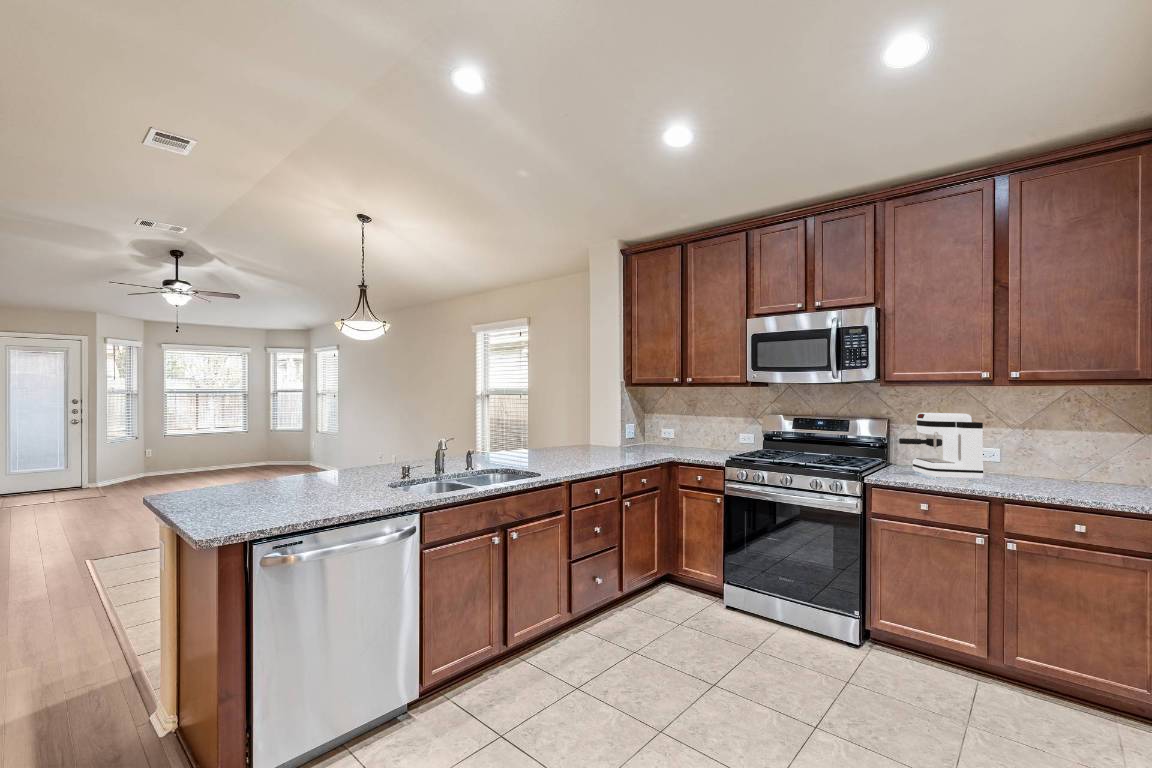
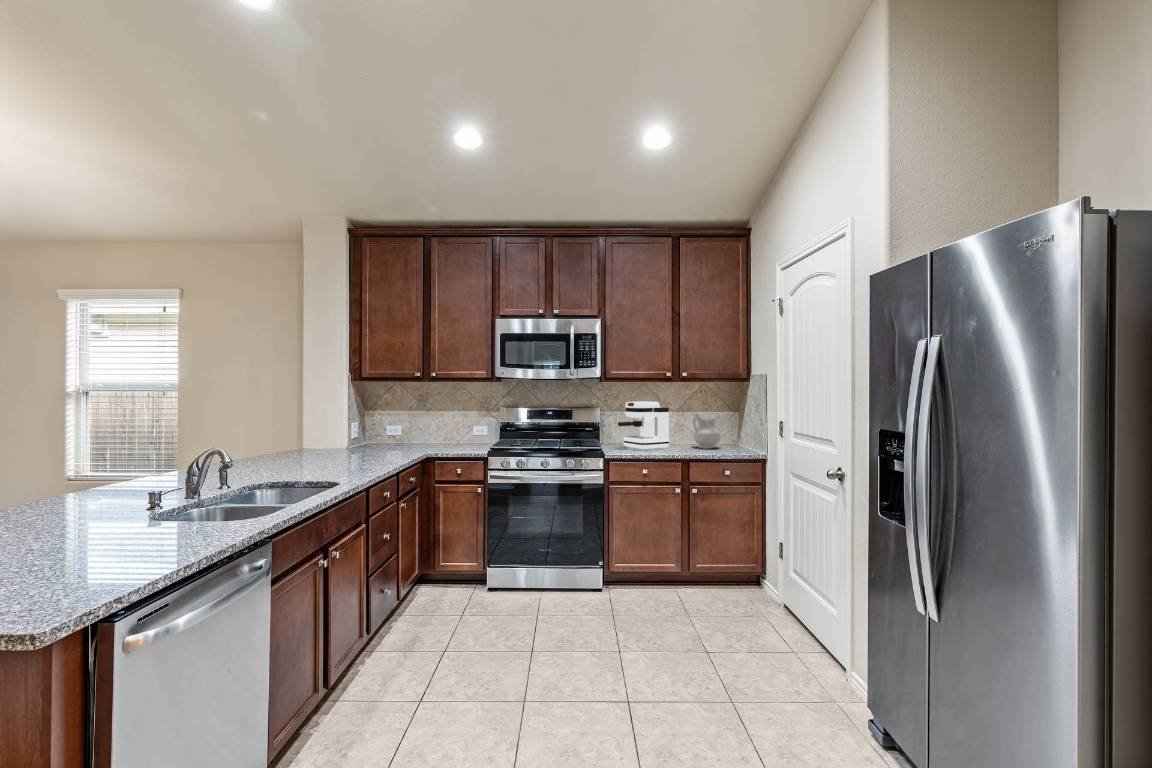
ceramic pitcher: none [1028,433,1088,488] -> present [693,414,721,448]

